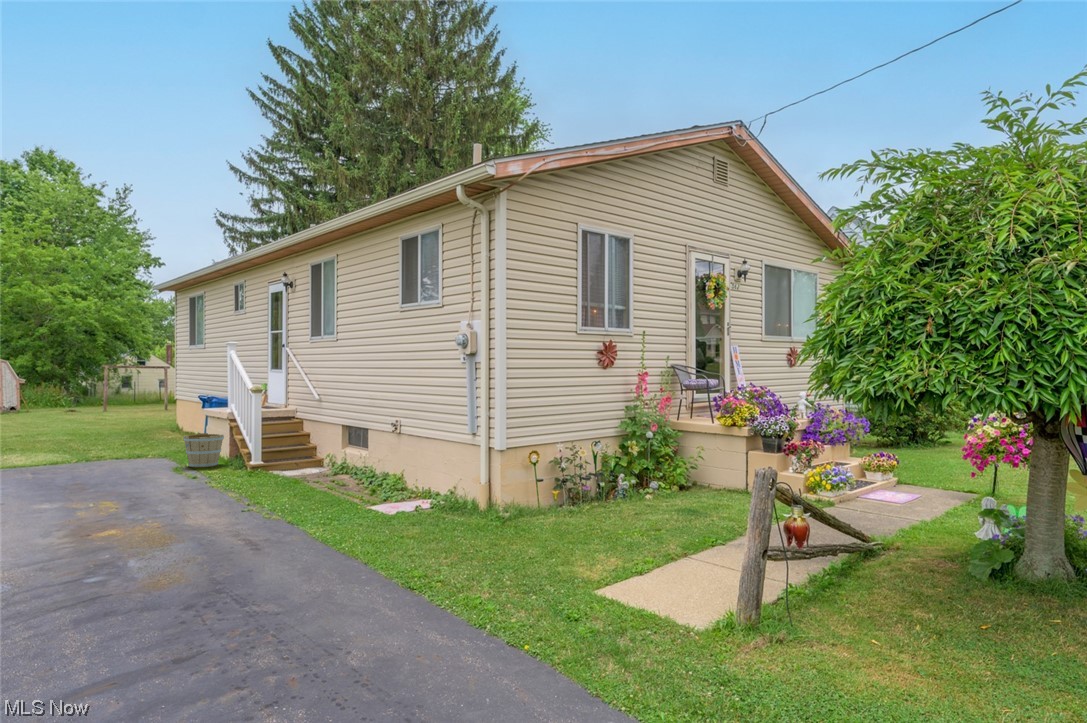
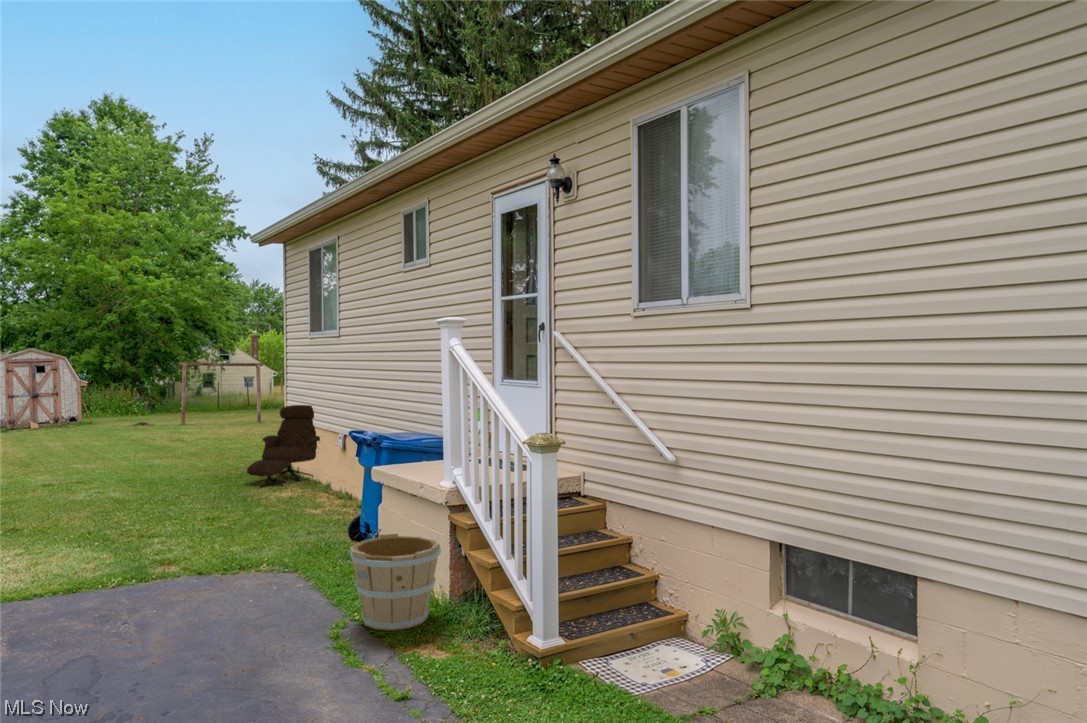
lounge chair: none [147,390,198,436] -> present [247,405,320,487]

